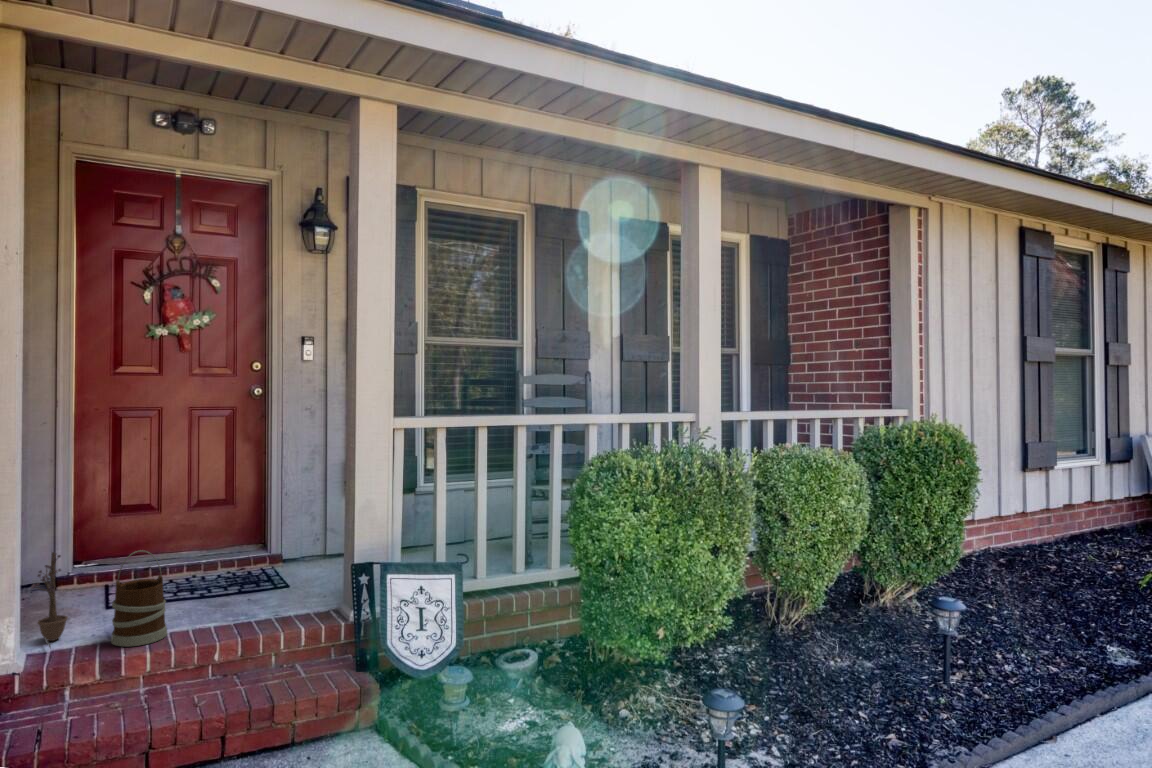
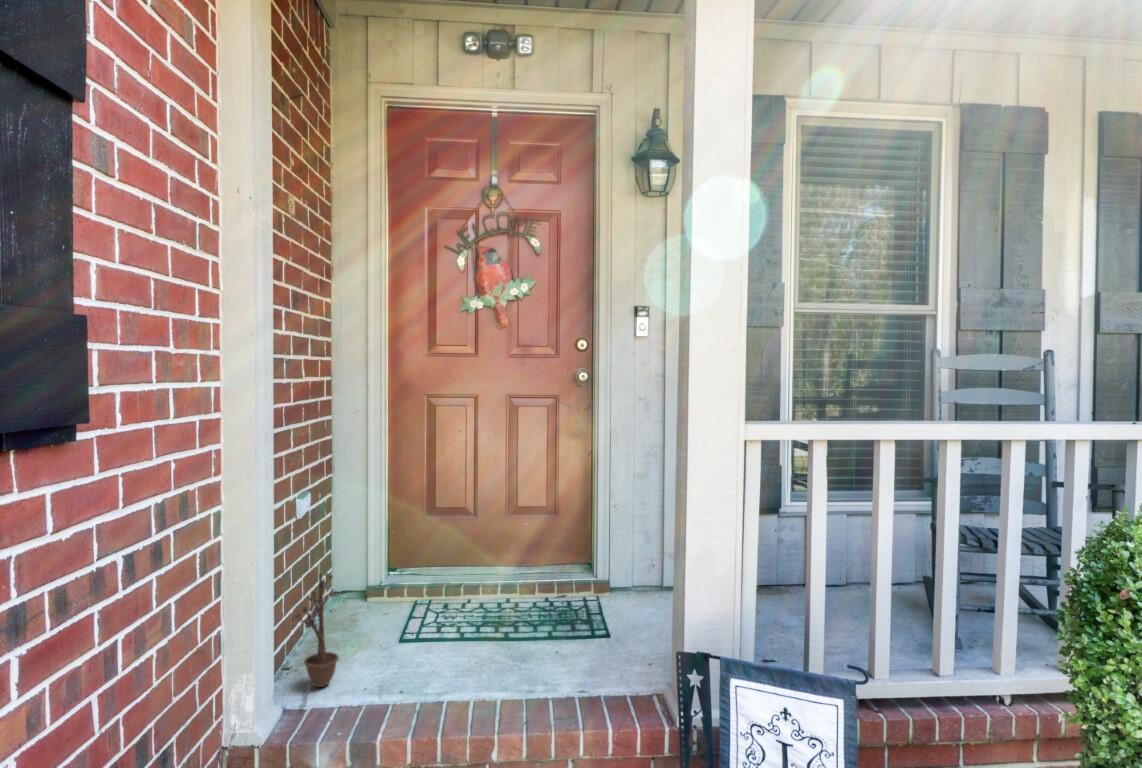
wooden bucket: present [111,550,167,646] -> none [376,585,445,723]

